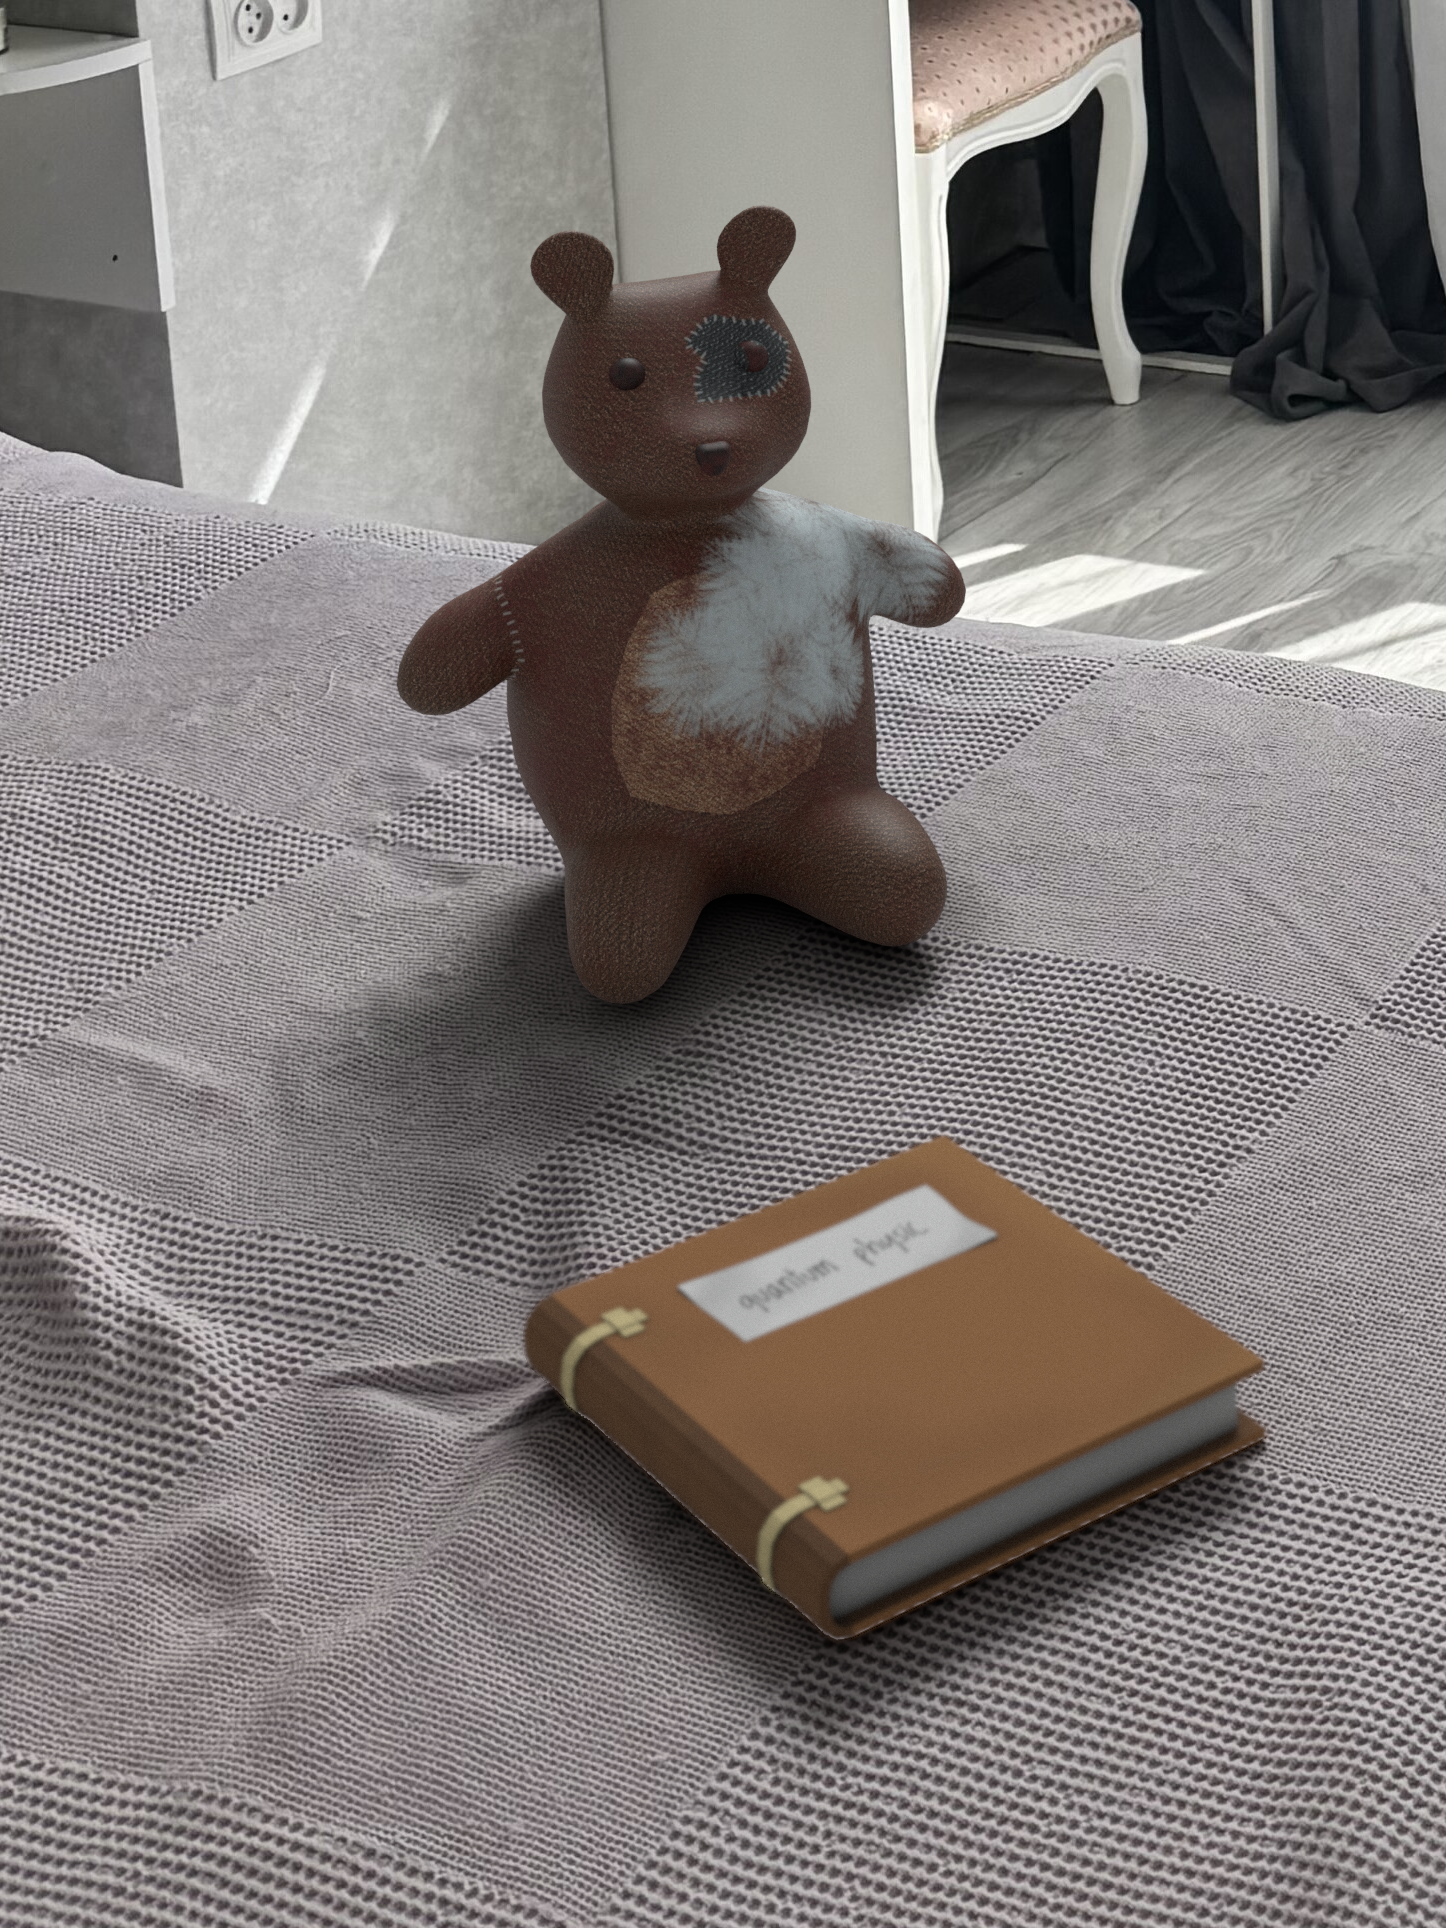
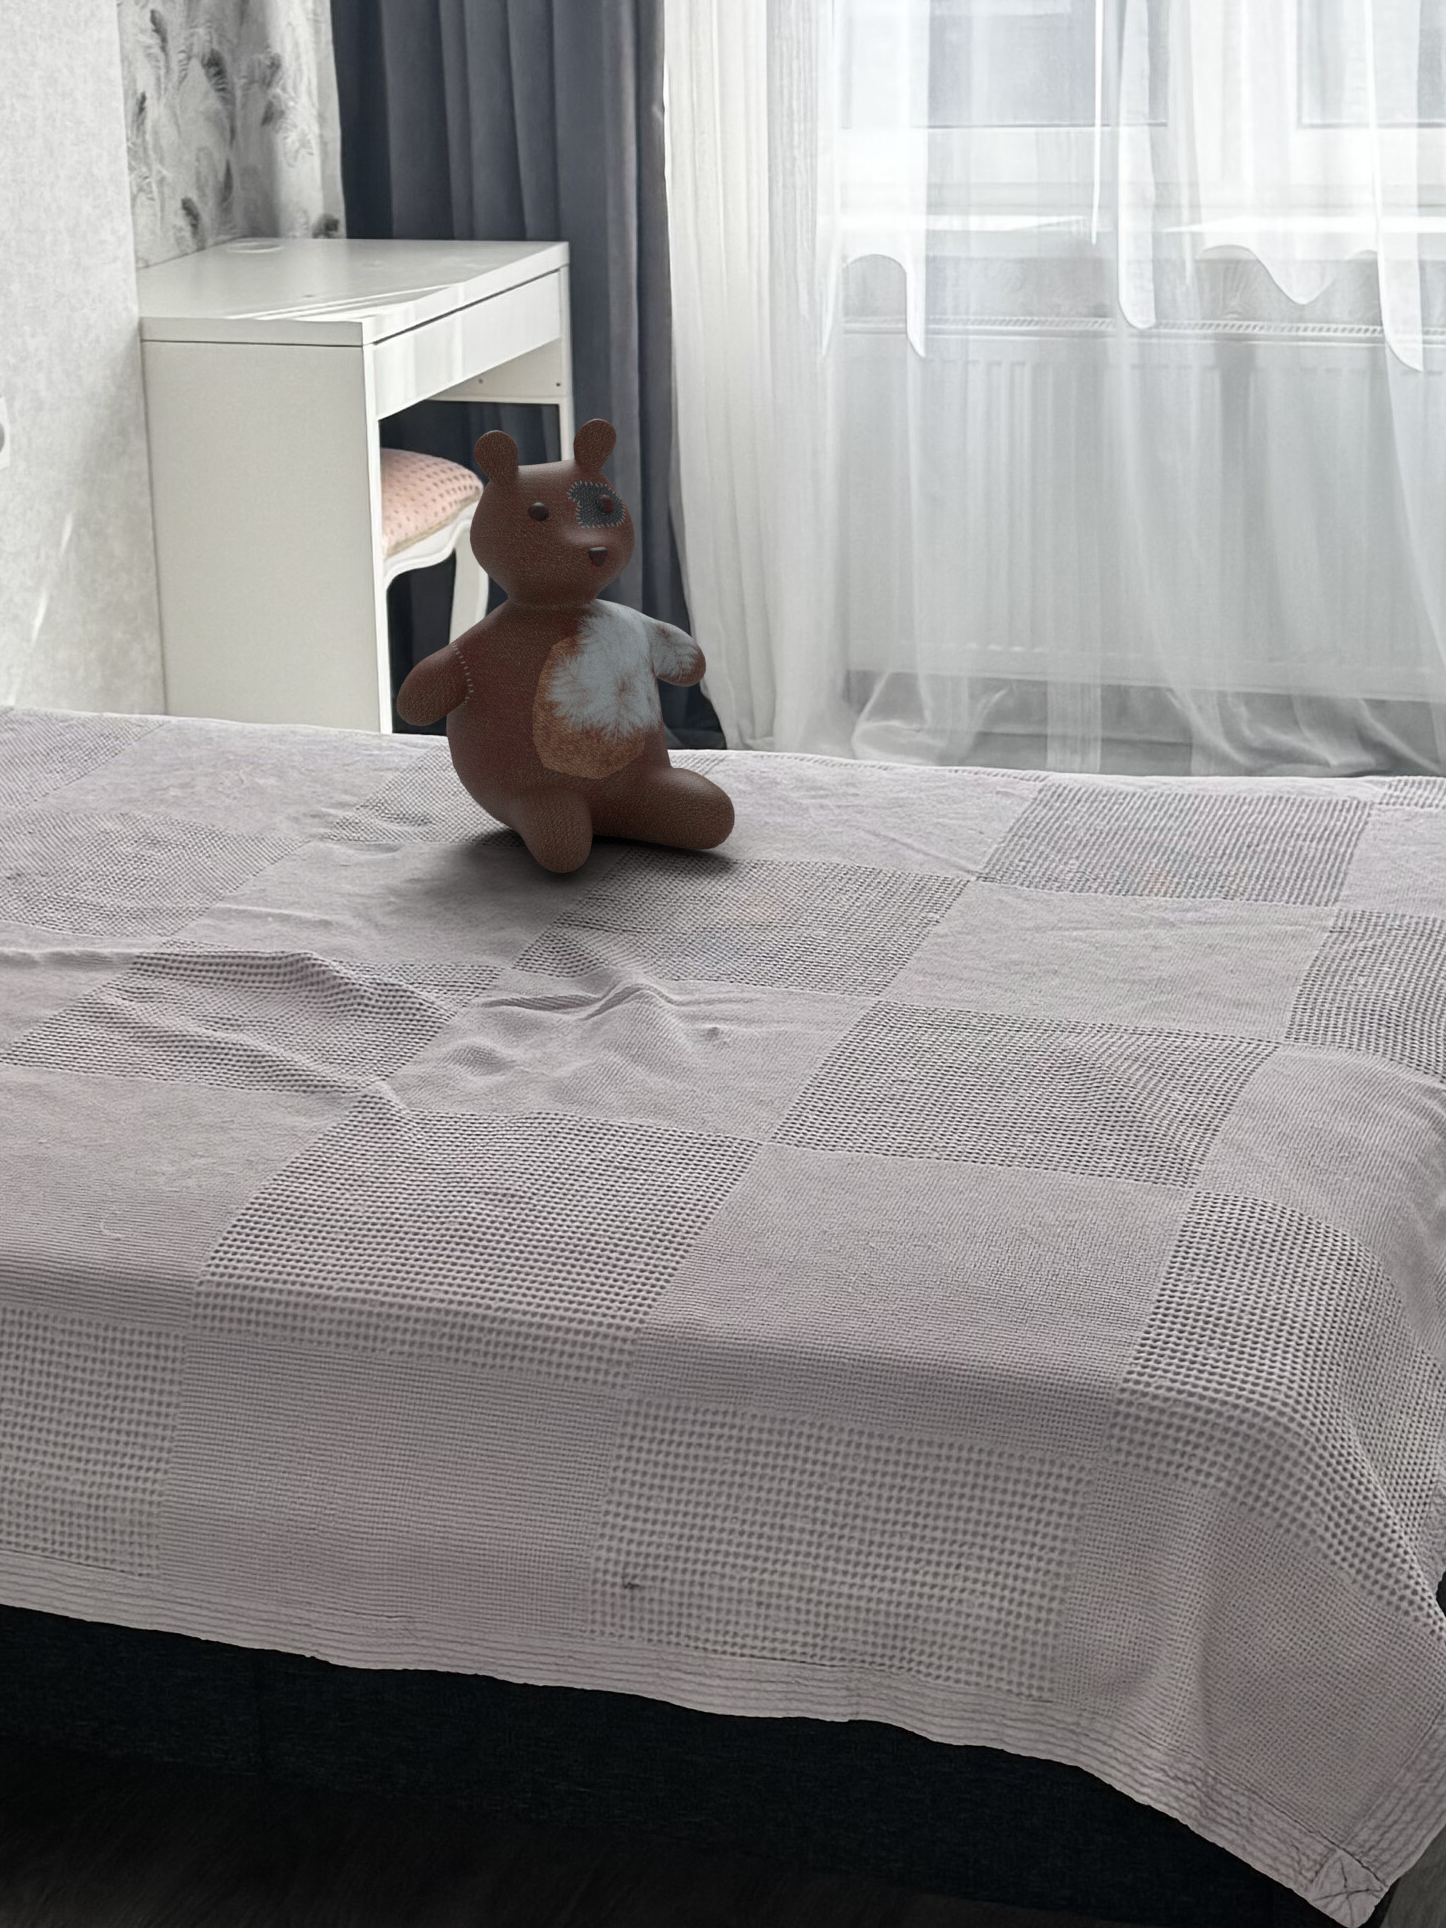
notebook: present [523,1136,1266,1641] -> none [620,894,1037,1055]

